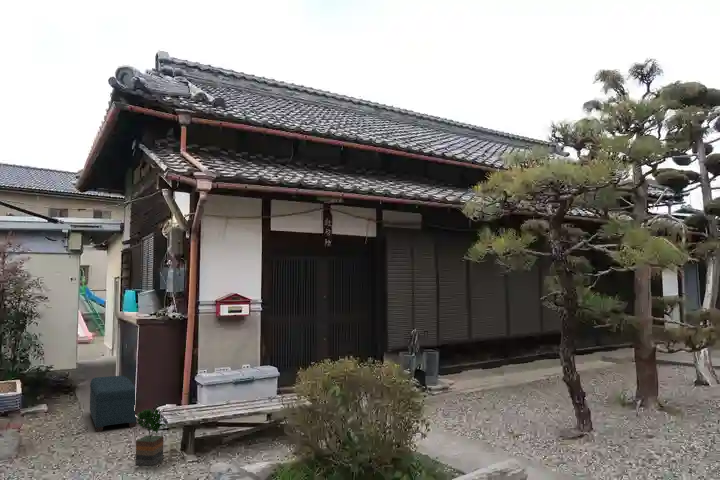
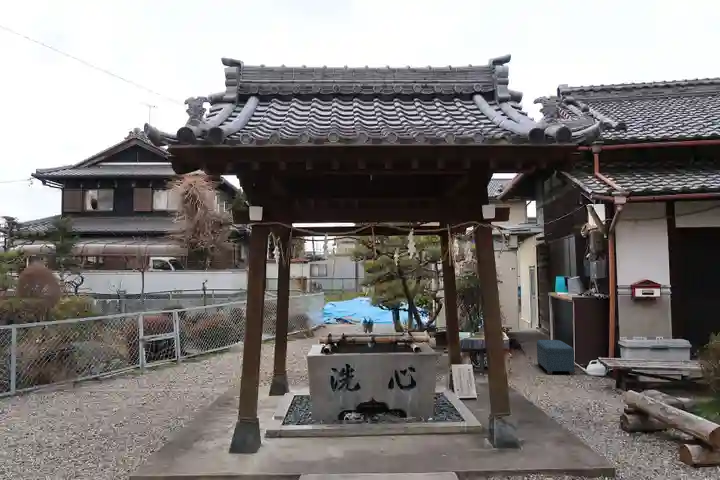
potted tree: present [135,409,166,466] -> none [582,357,607,395]

